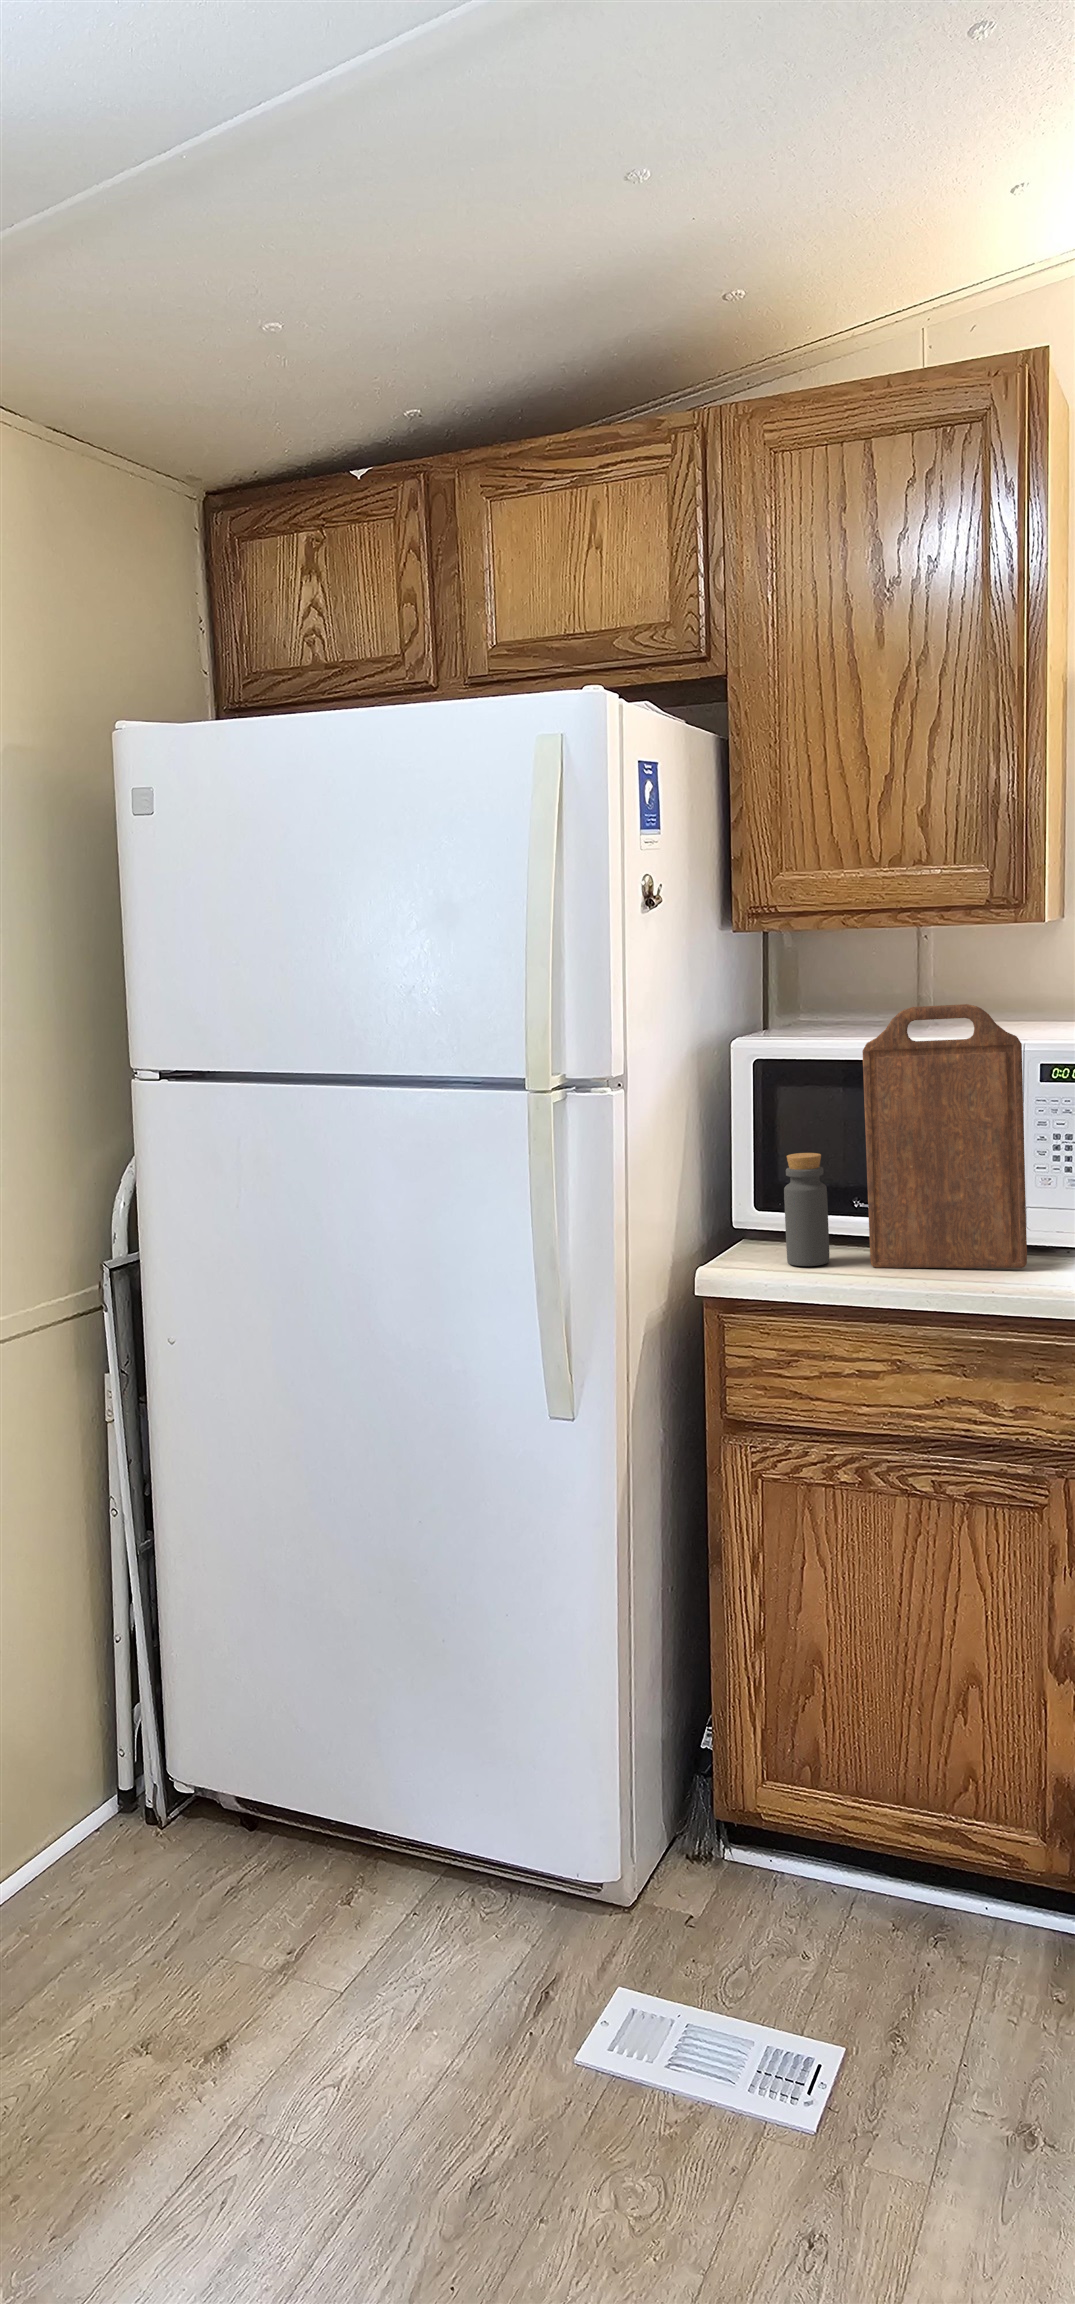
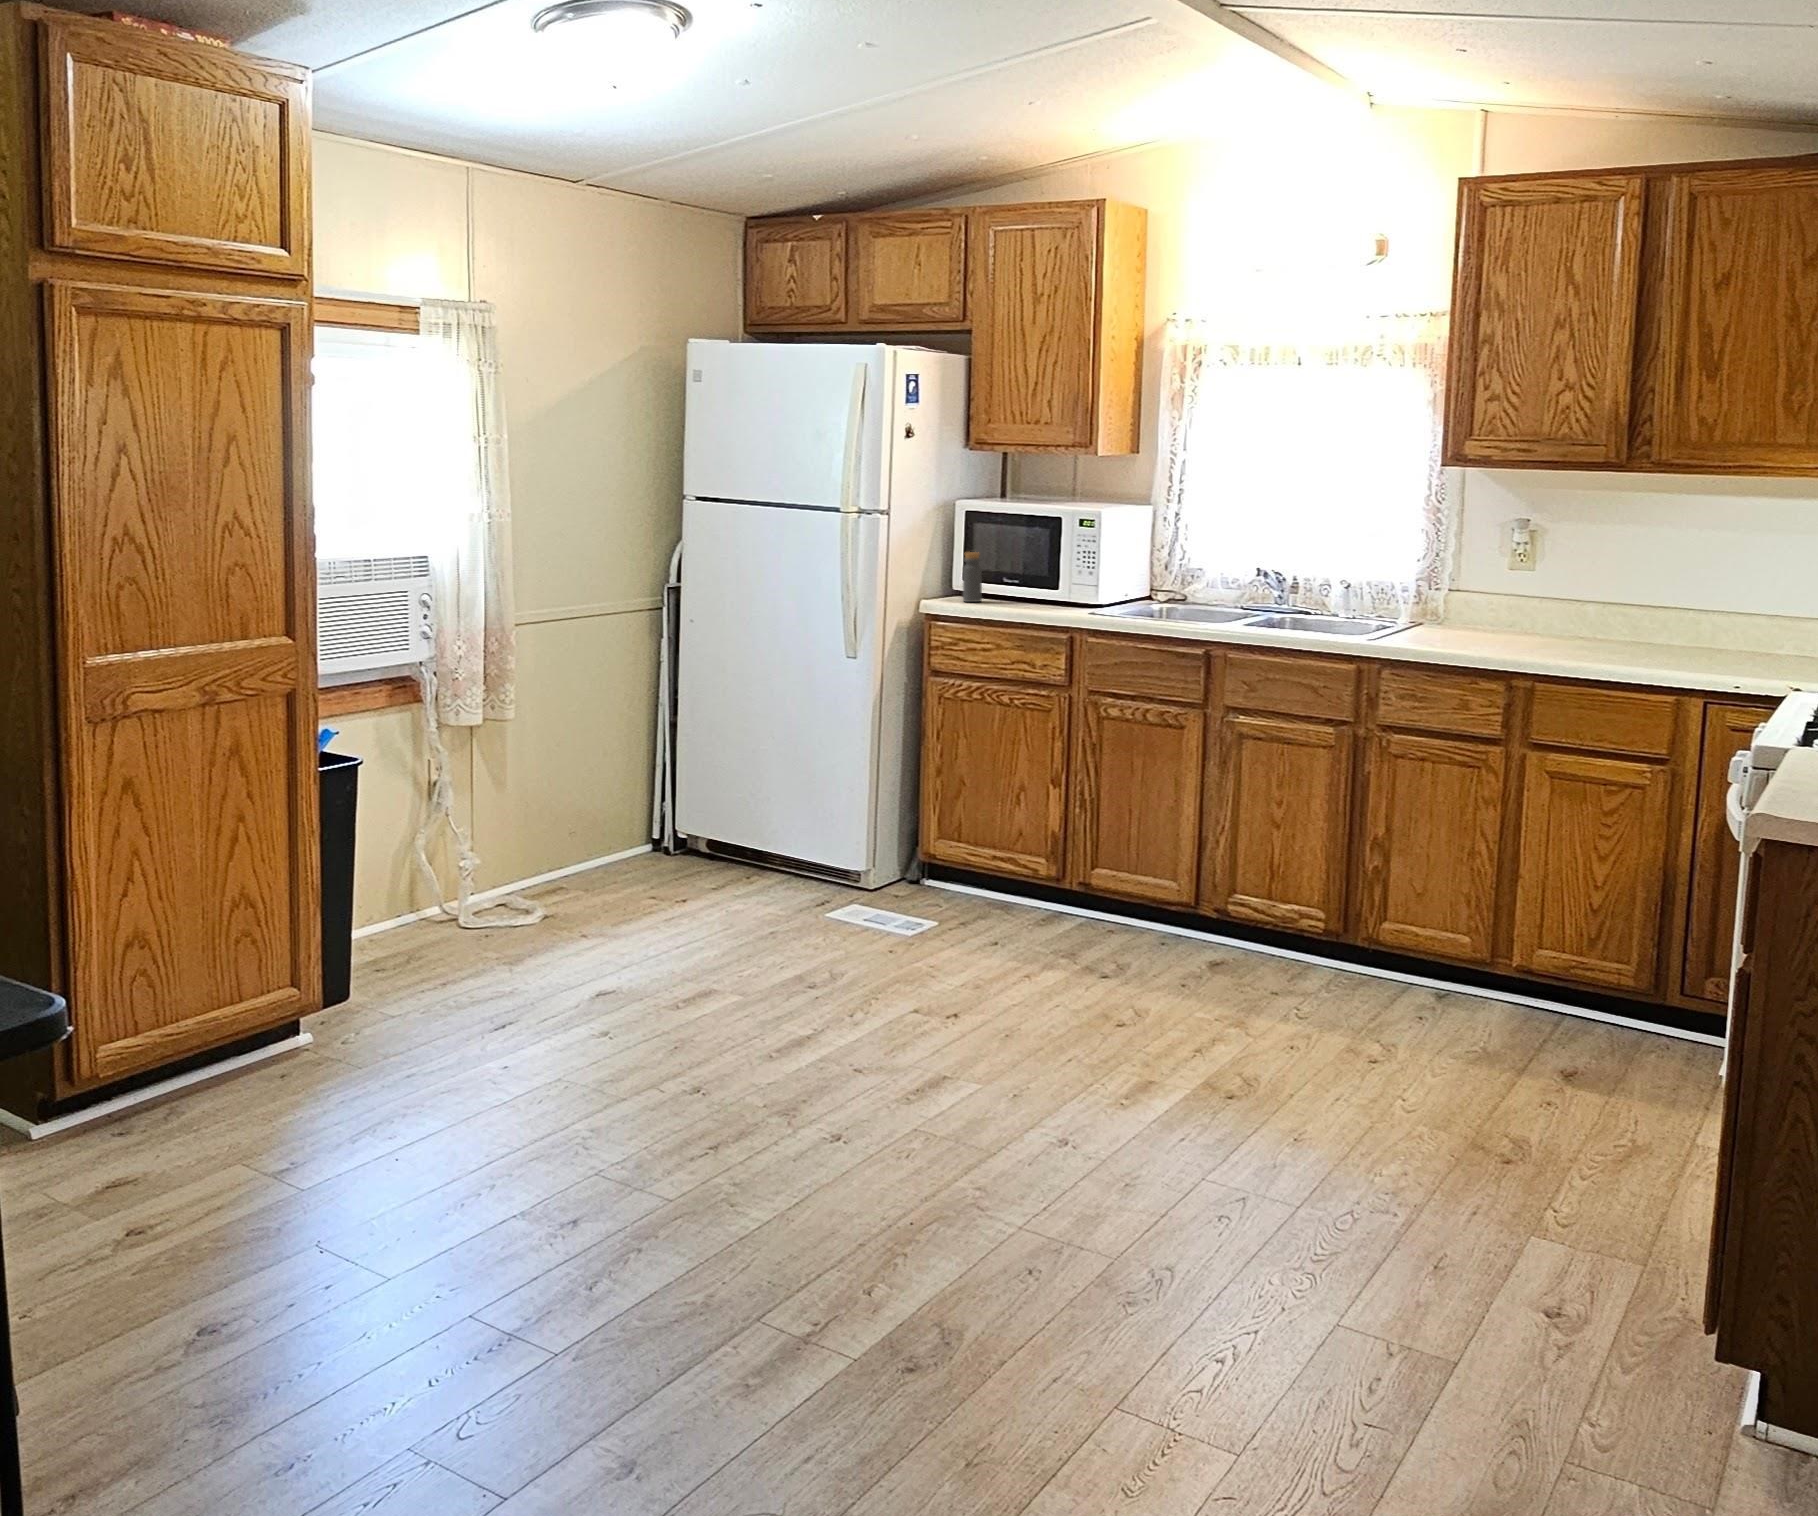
cutting board: present [862,1004,1027,1268] -> none [996,490,1059,607]

